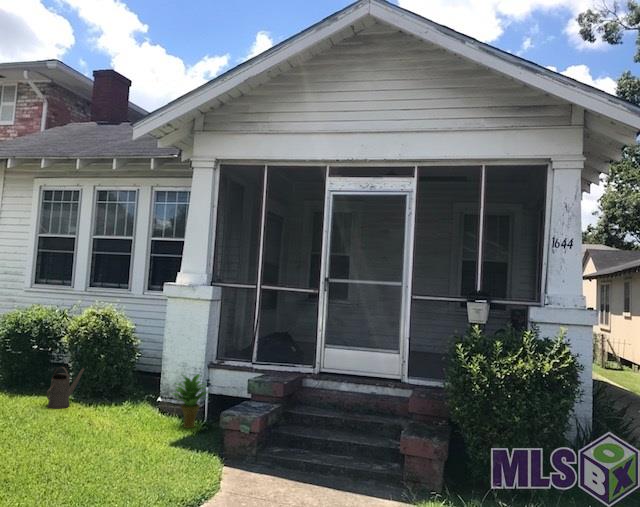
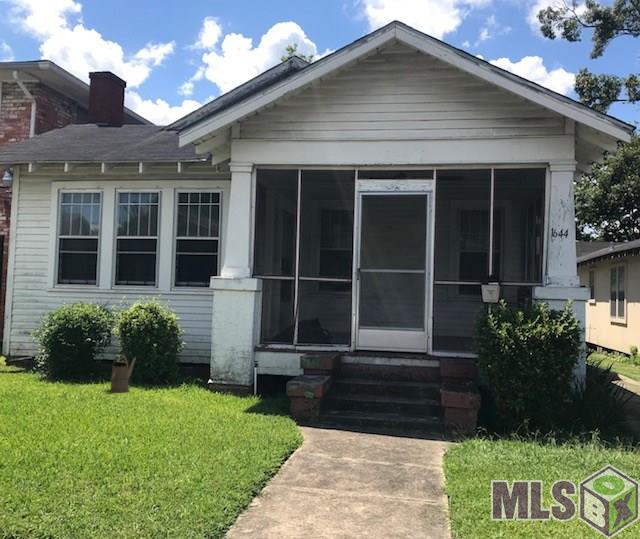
potted plant: present [172,374,207,428] -> none [229,355,264,402]

